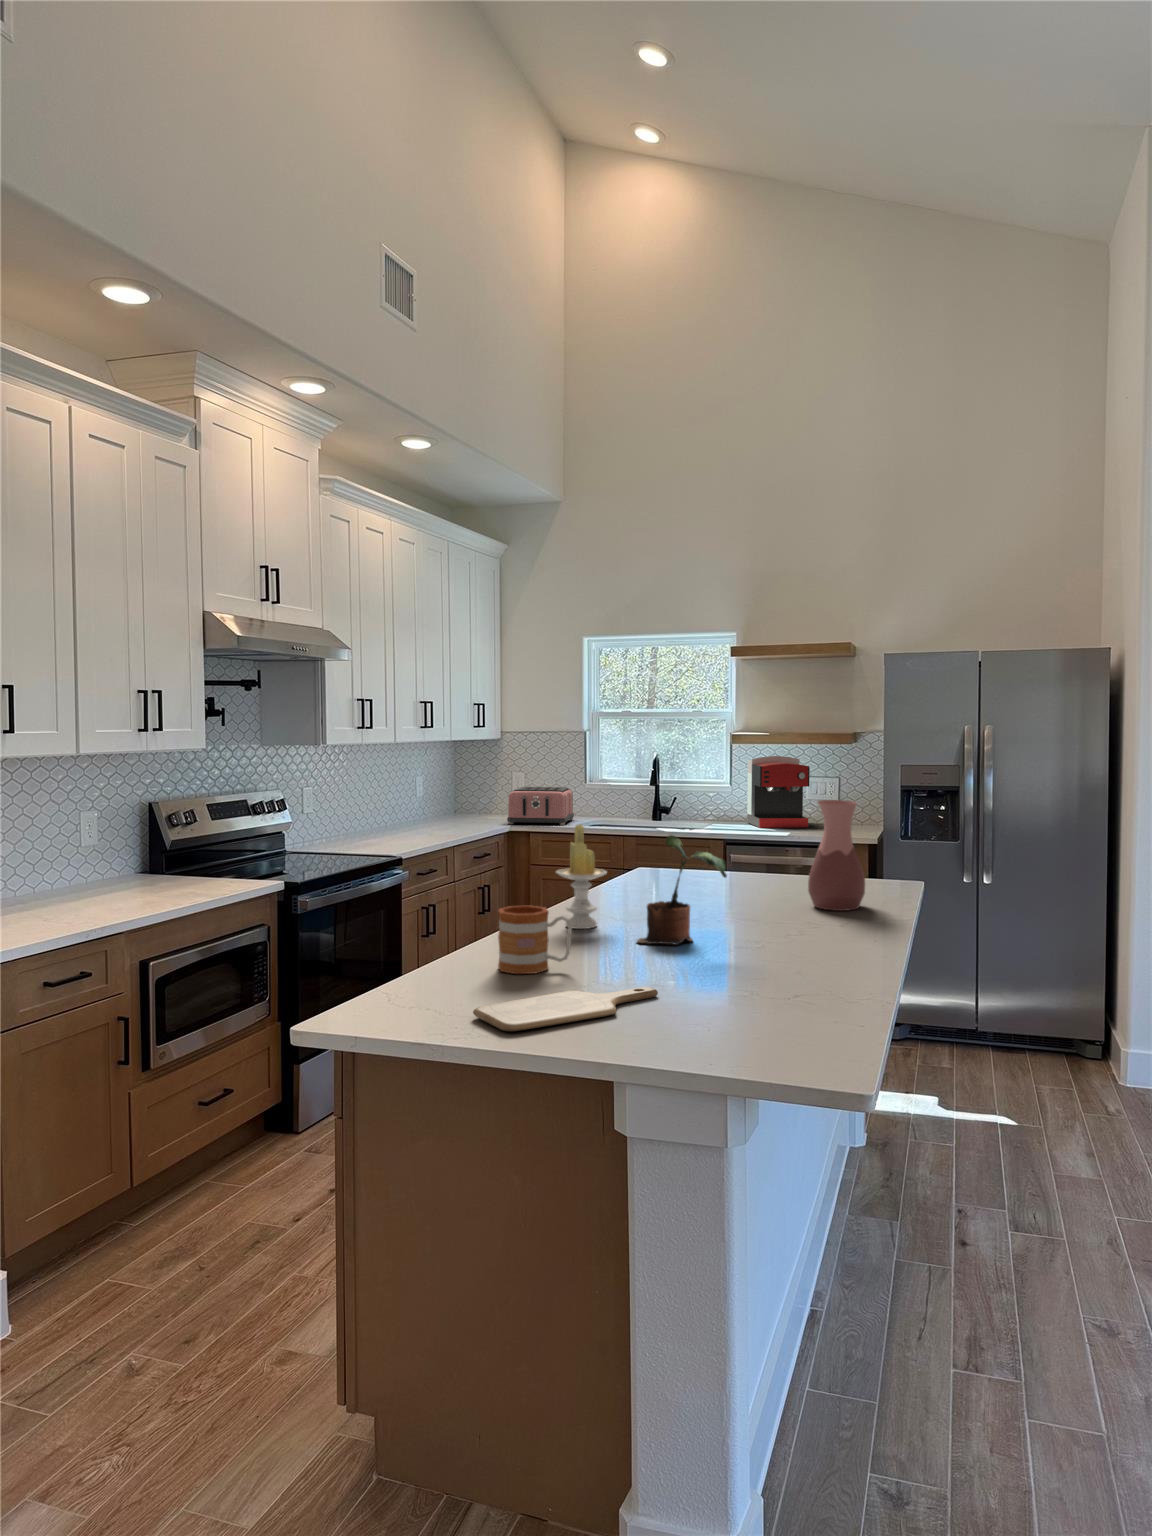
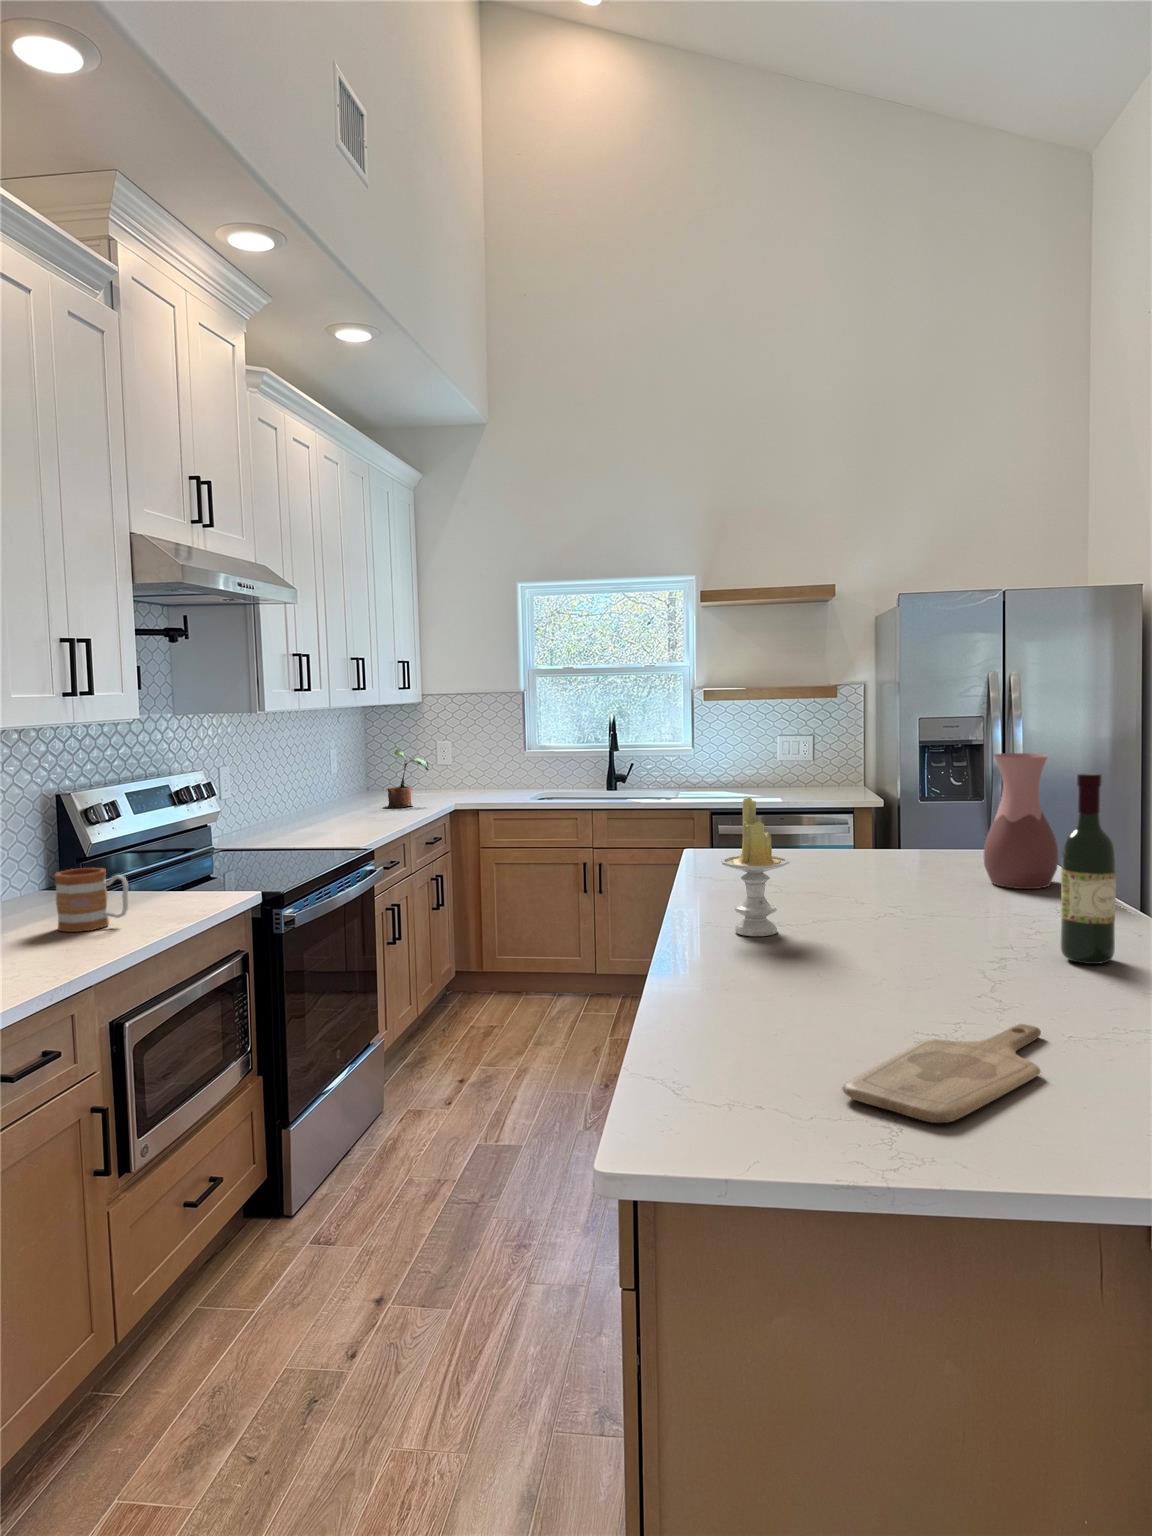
coffee maker: present [747,756,810,828] -> none [719,711,795,792]
toaster: present [507,787,574,825] -> none [449,756,520,802]
wine bottle: none [762,815,800,960] -> present [1061,773,1116,964]
potted plant: present [637,835,727,945] -> present [383,749,429,808]
mug: present [498,906,572,974] -> present [55,868,128,932]

